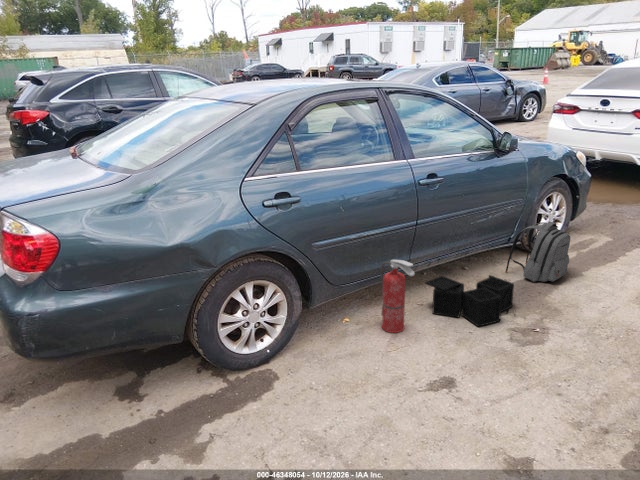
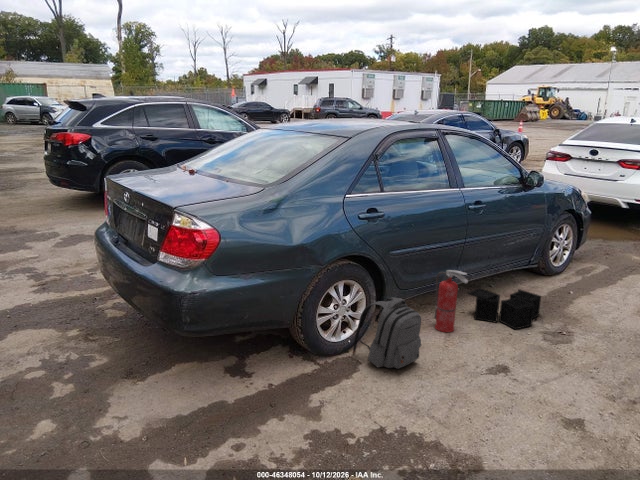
backpack: present [505,222,570,282] -> present [353,298,421,369]

